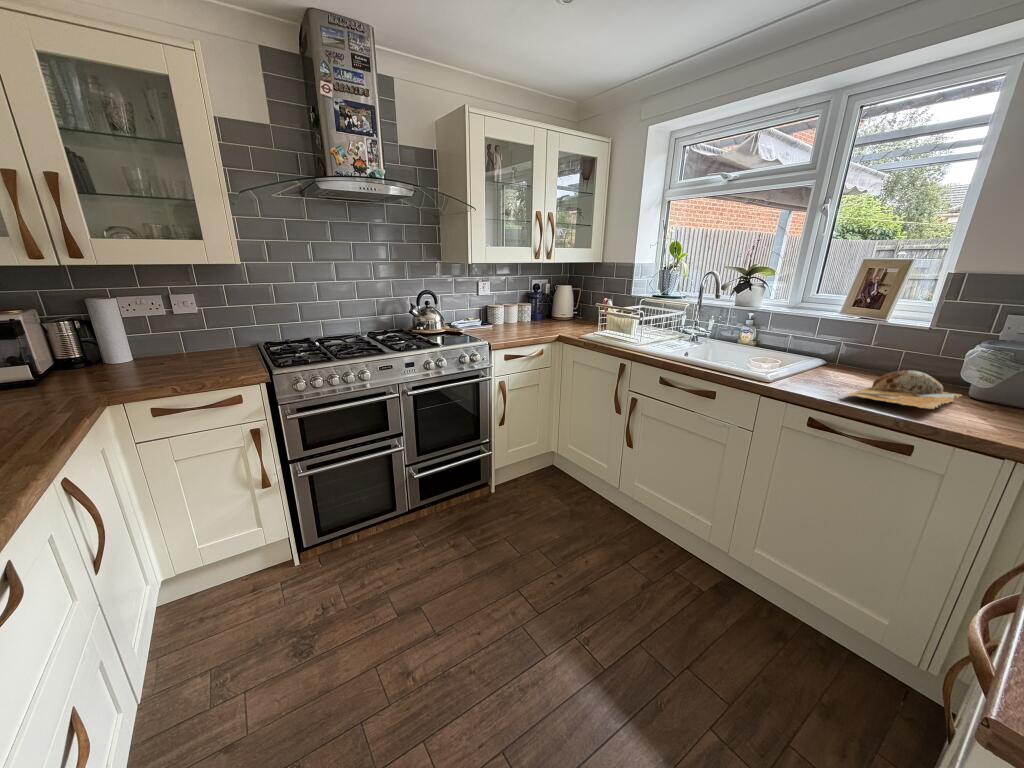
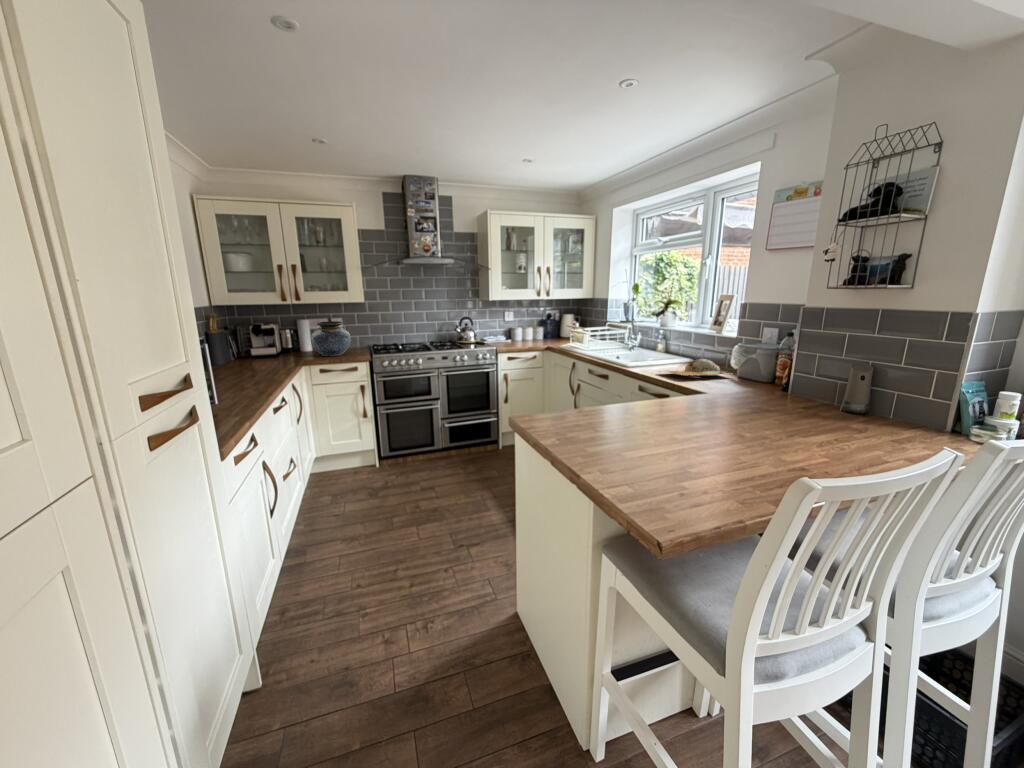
vase: none [122,303,219,376] -> present [311,321,351,356]

